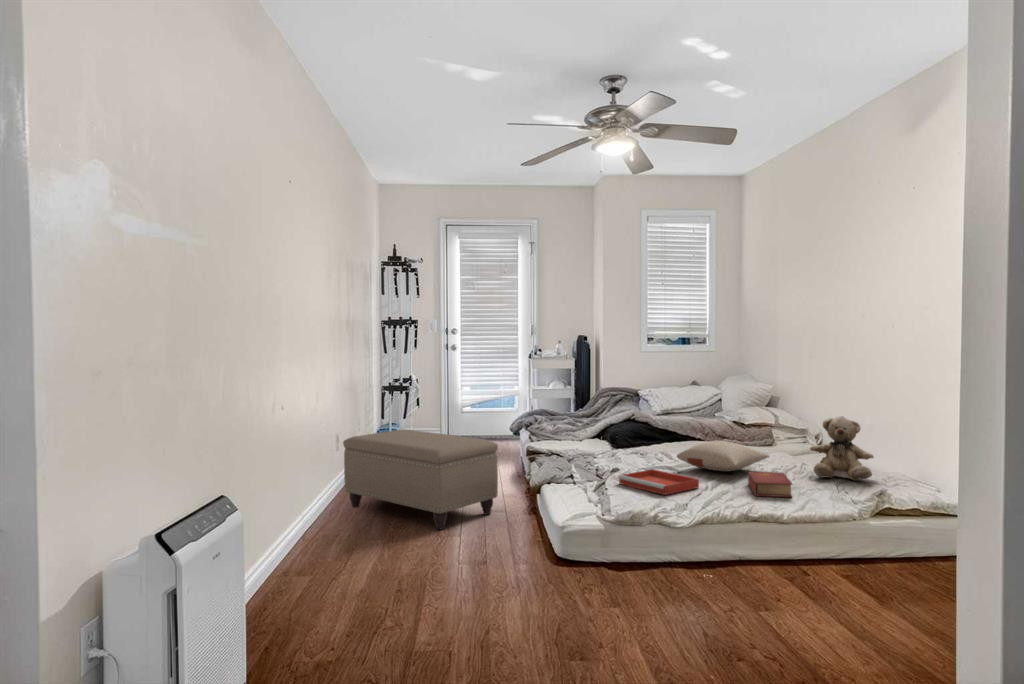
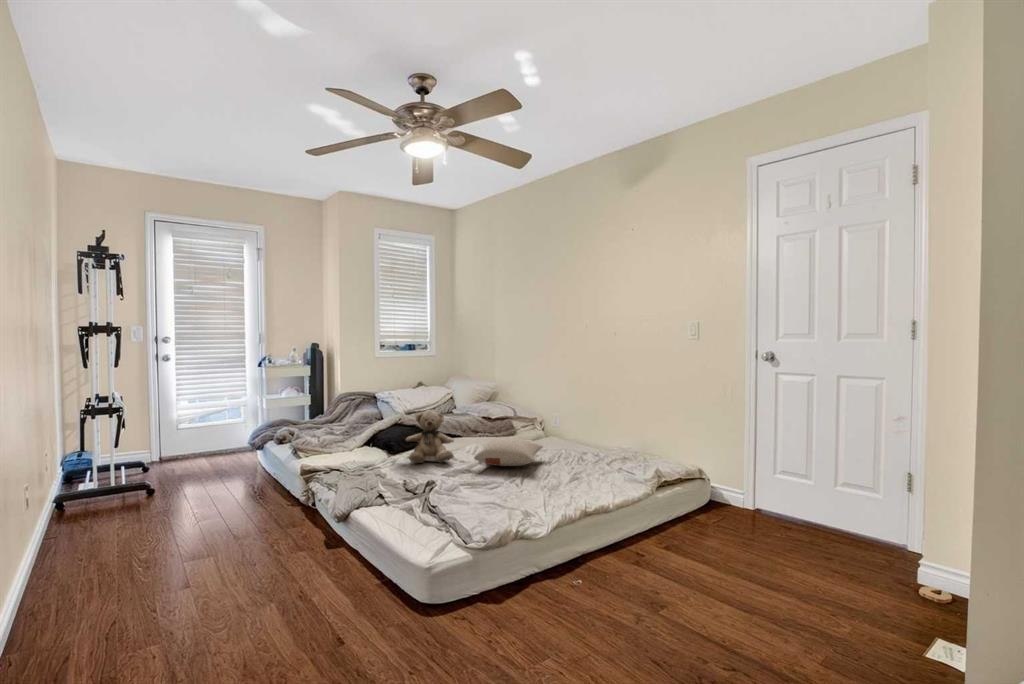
teddy bear: present [810,416,874,481] -> present [406,410,454,463]
ottoman: present [343,429,498,529] -> none [44,470,298,604]
tray: present [618,469,699,495] -> none [442,475,517,504]
book: present [748,472,792,497] -> none [546,462,596,488]

